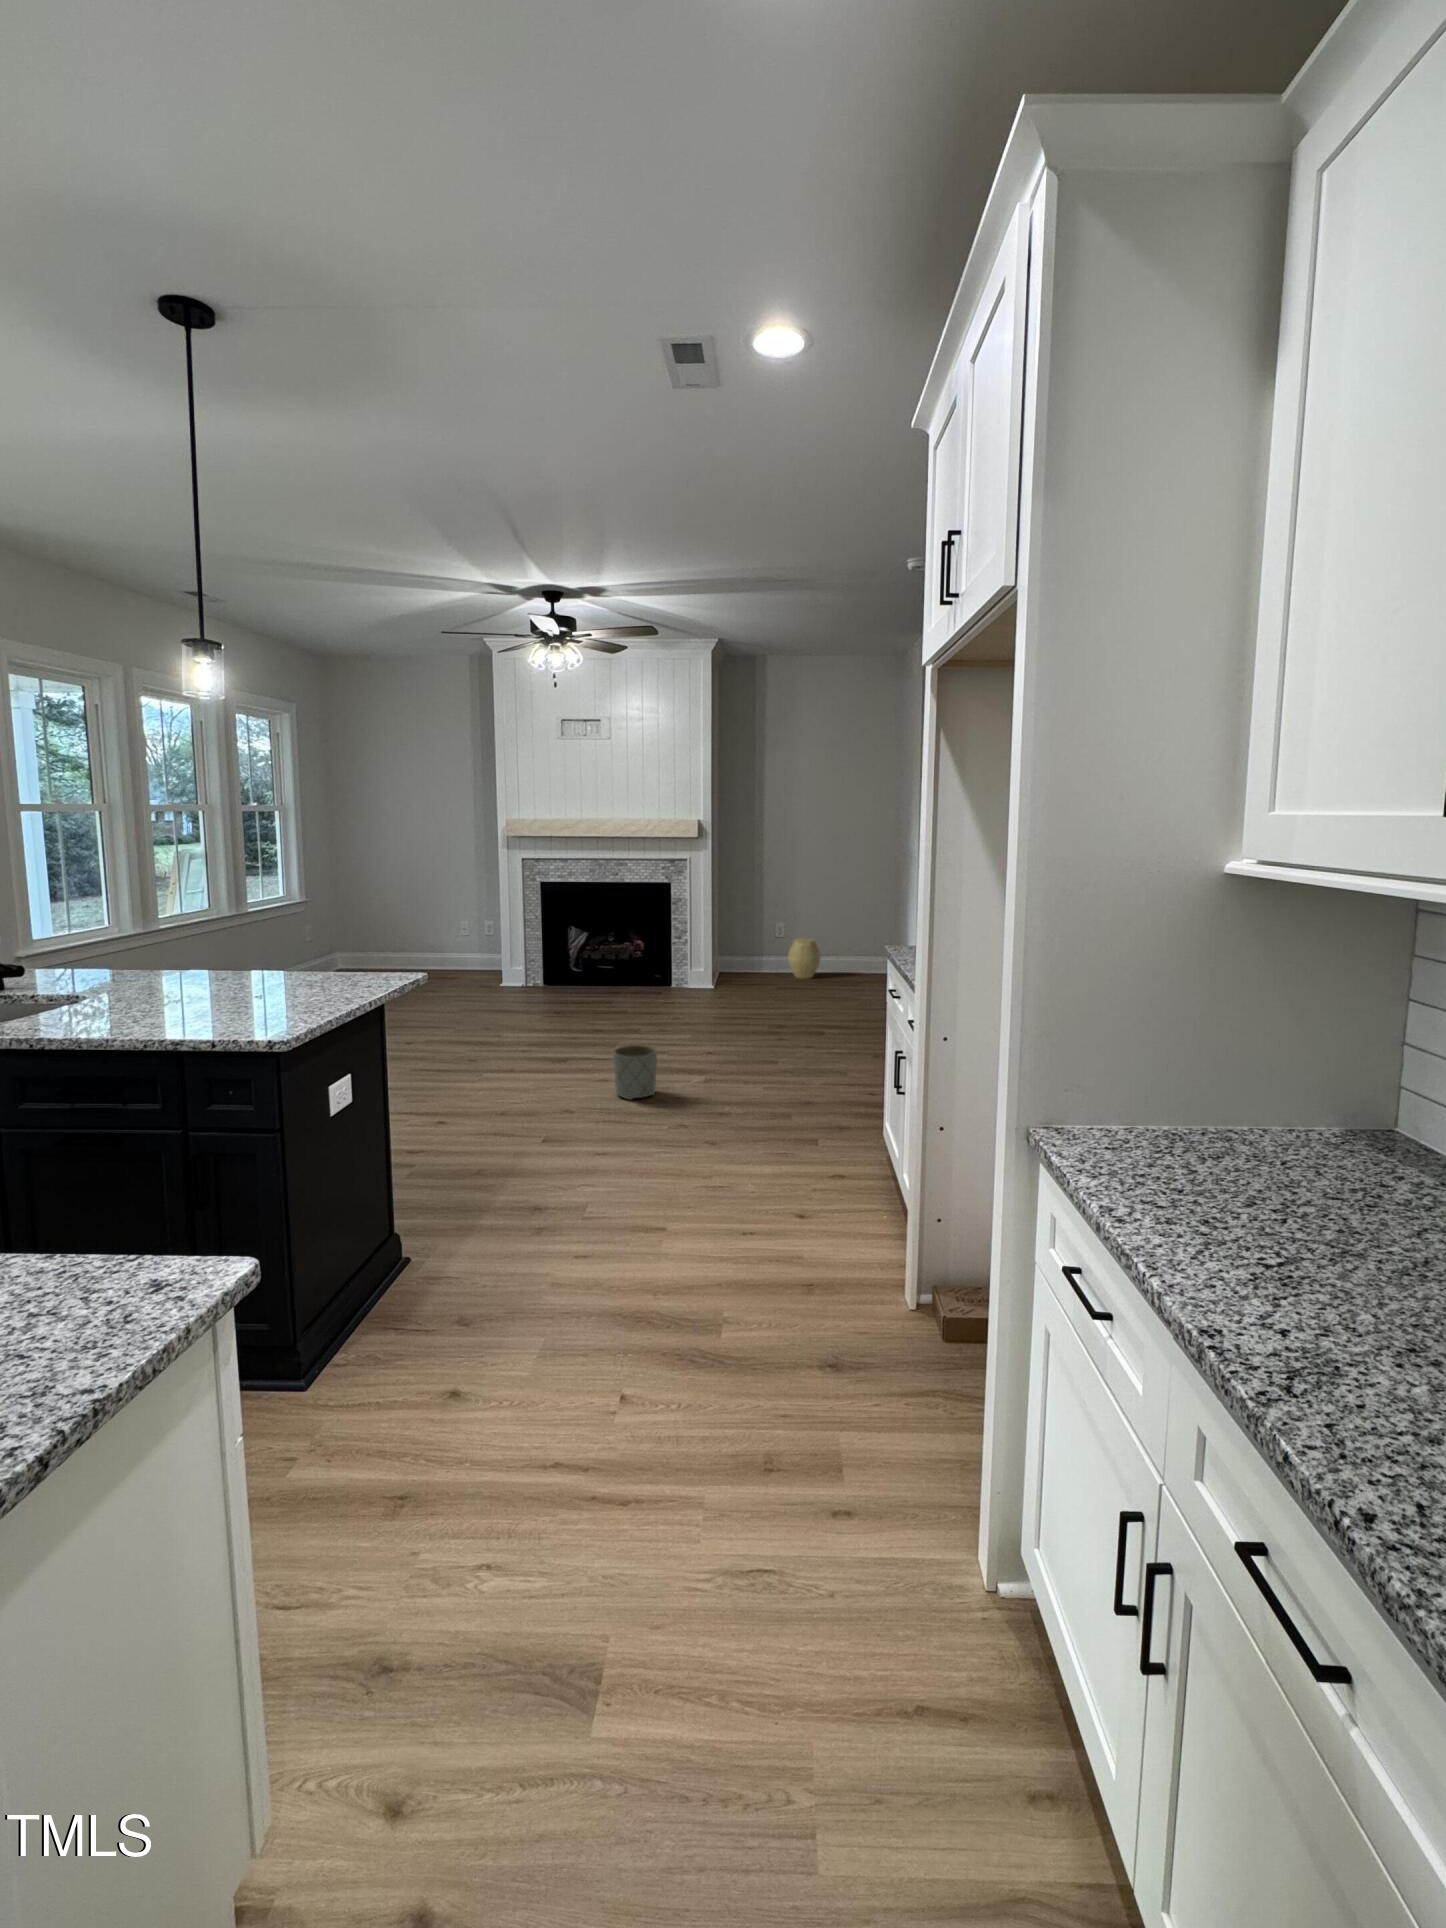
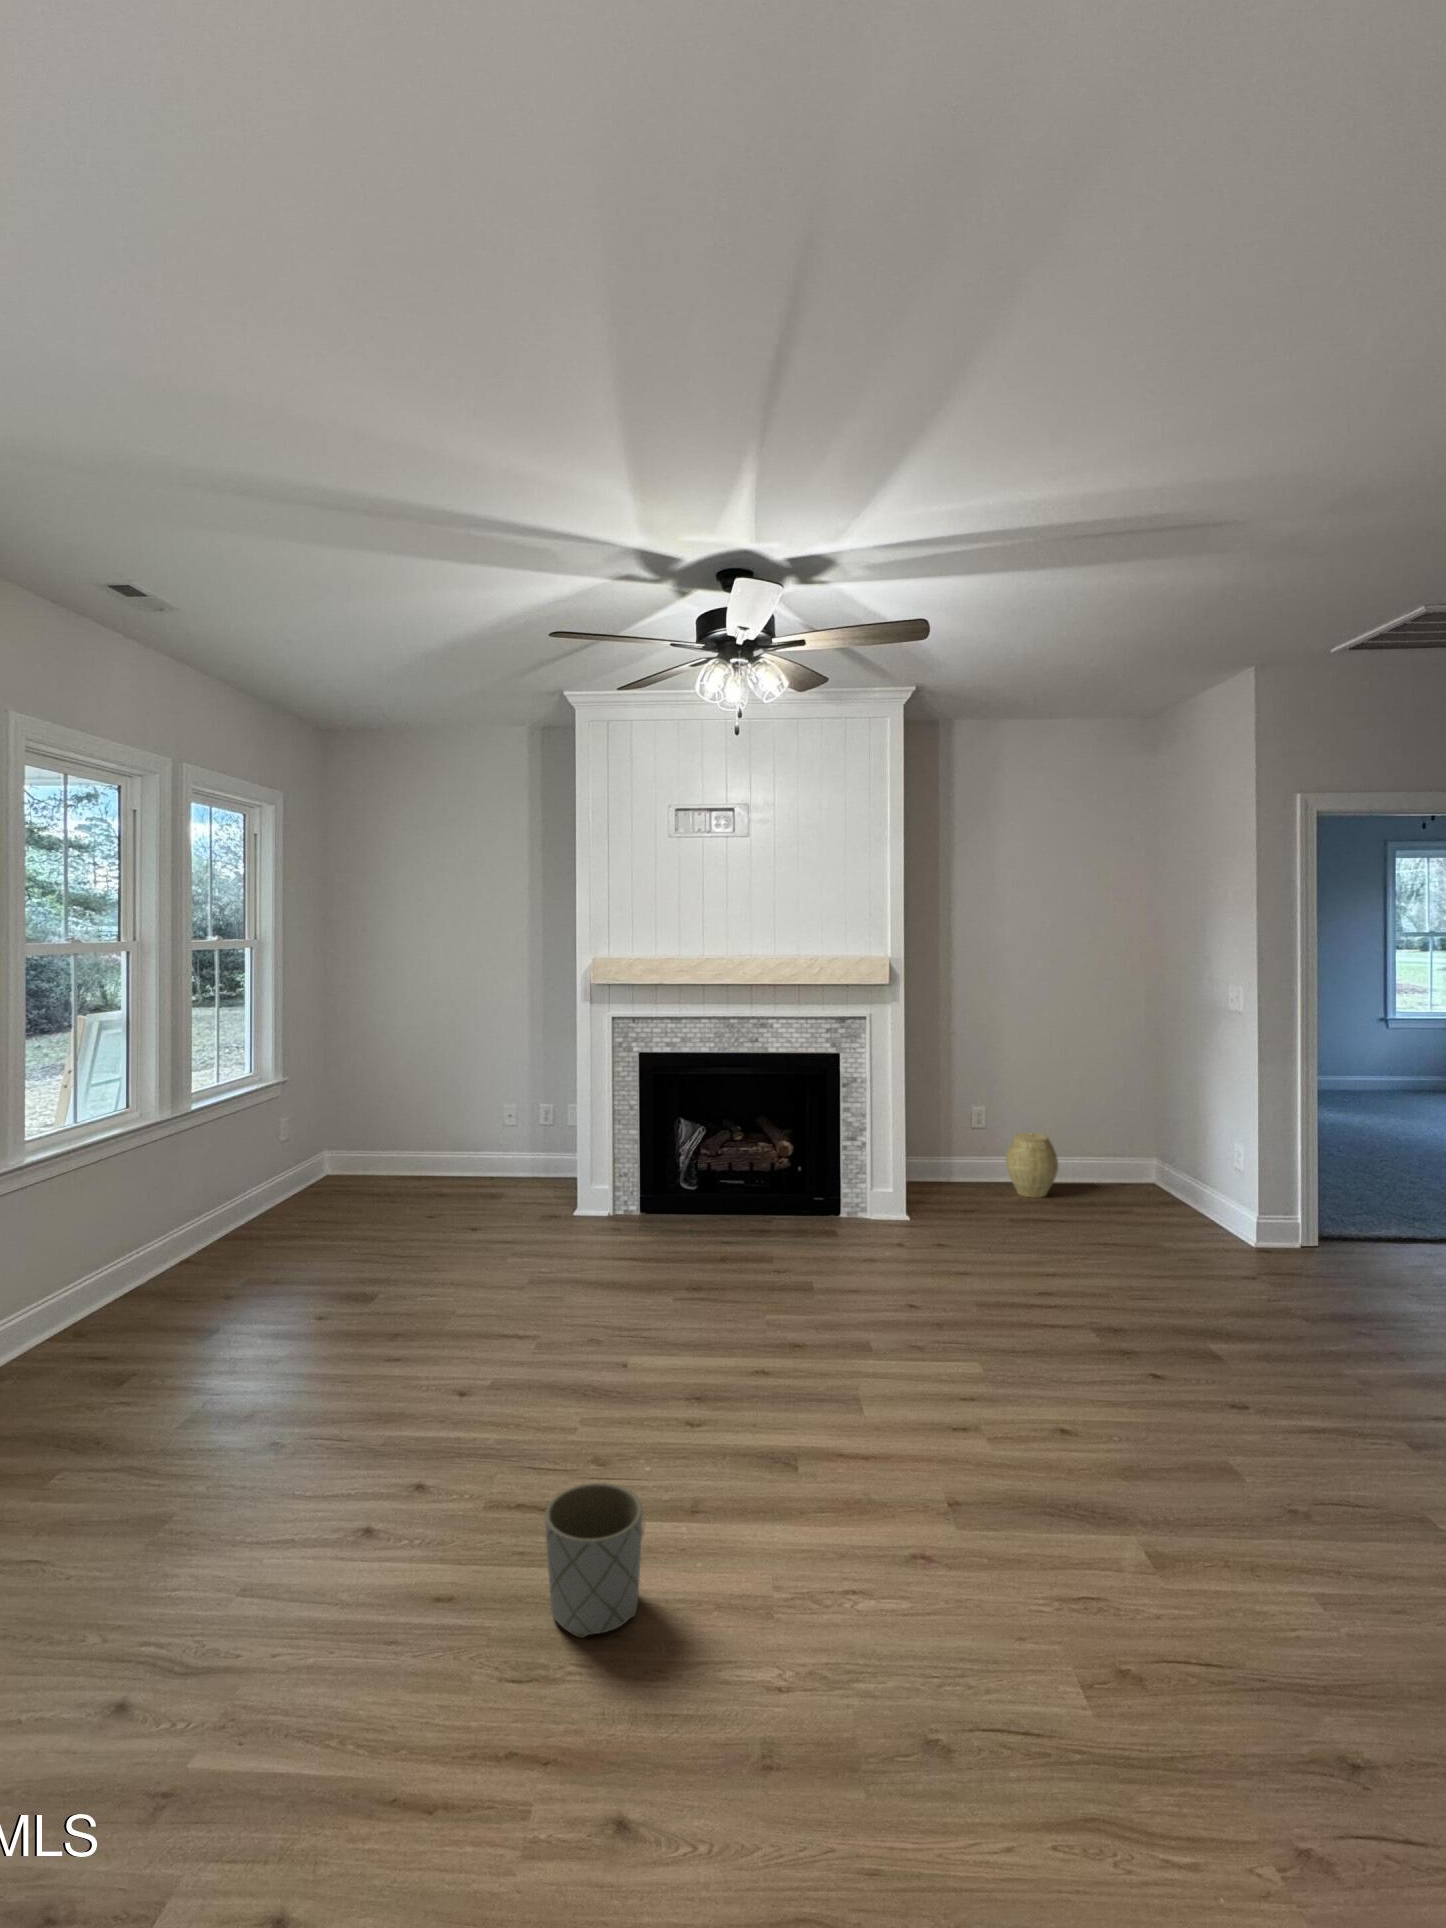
planter: present [613,1045,657,1100] -> present [545,1483,643,1638]

